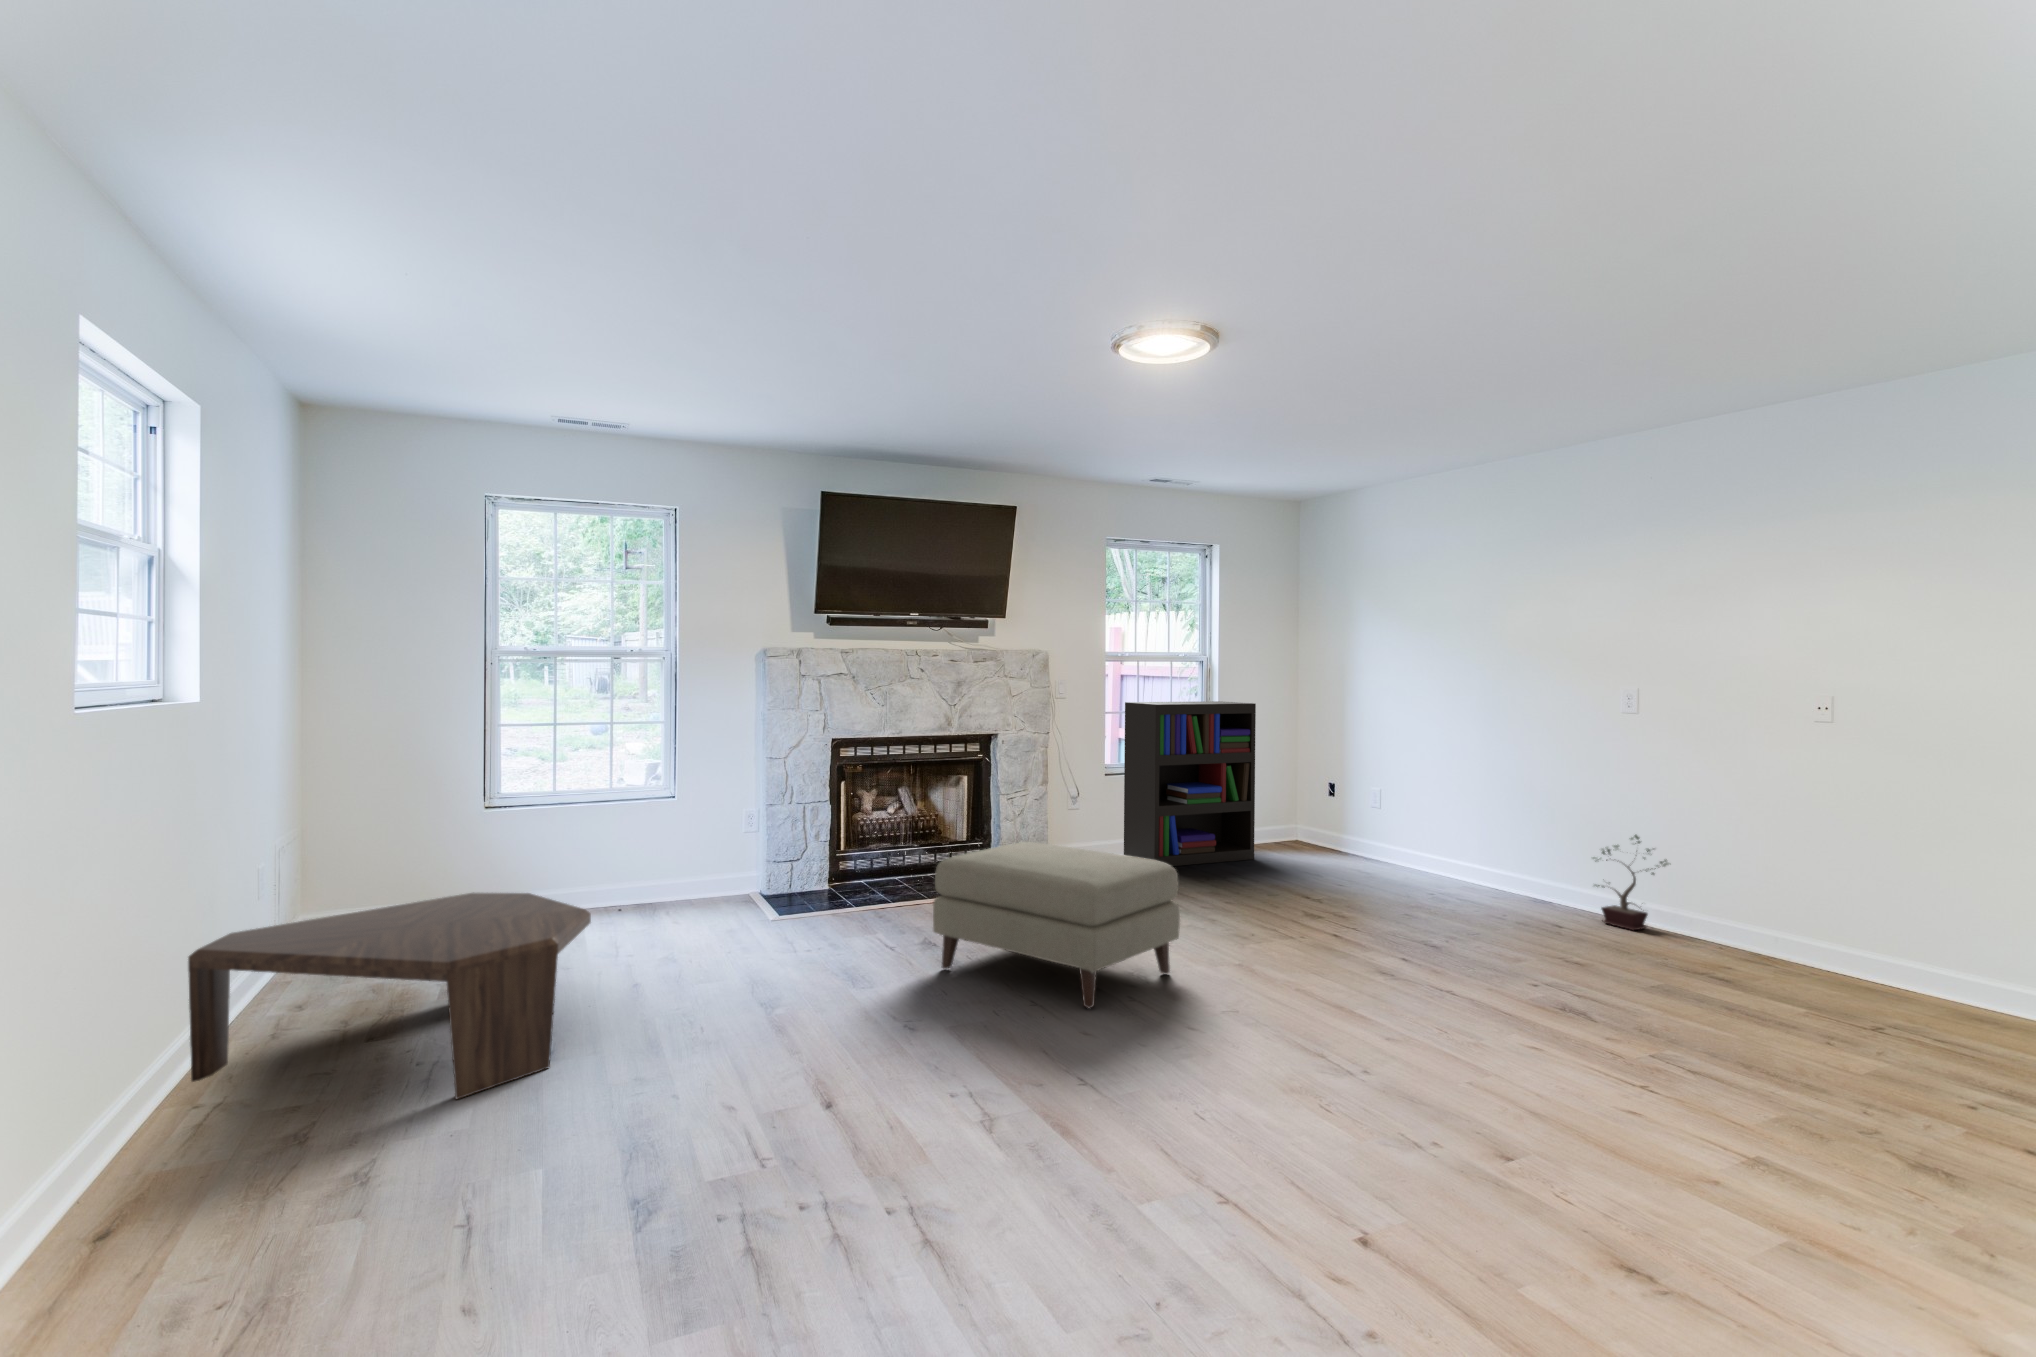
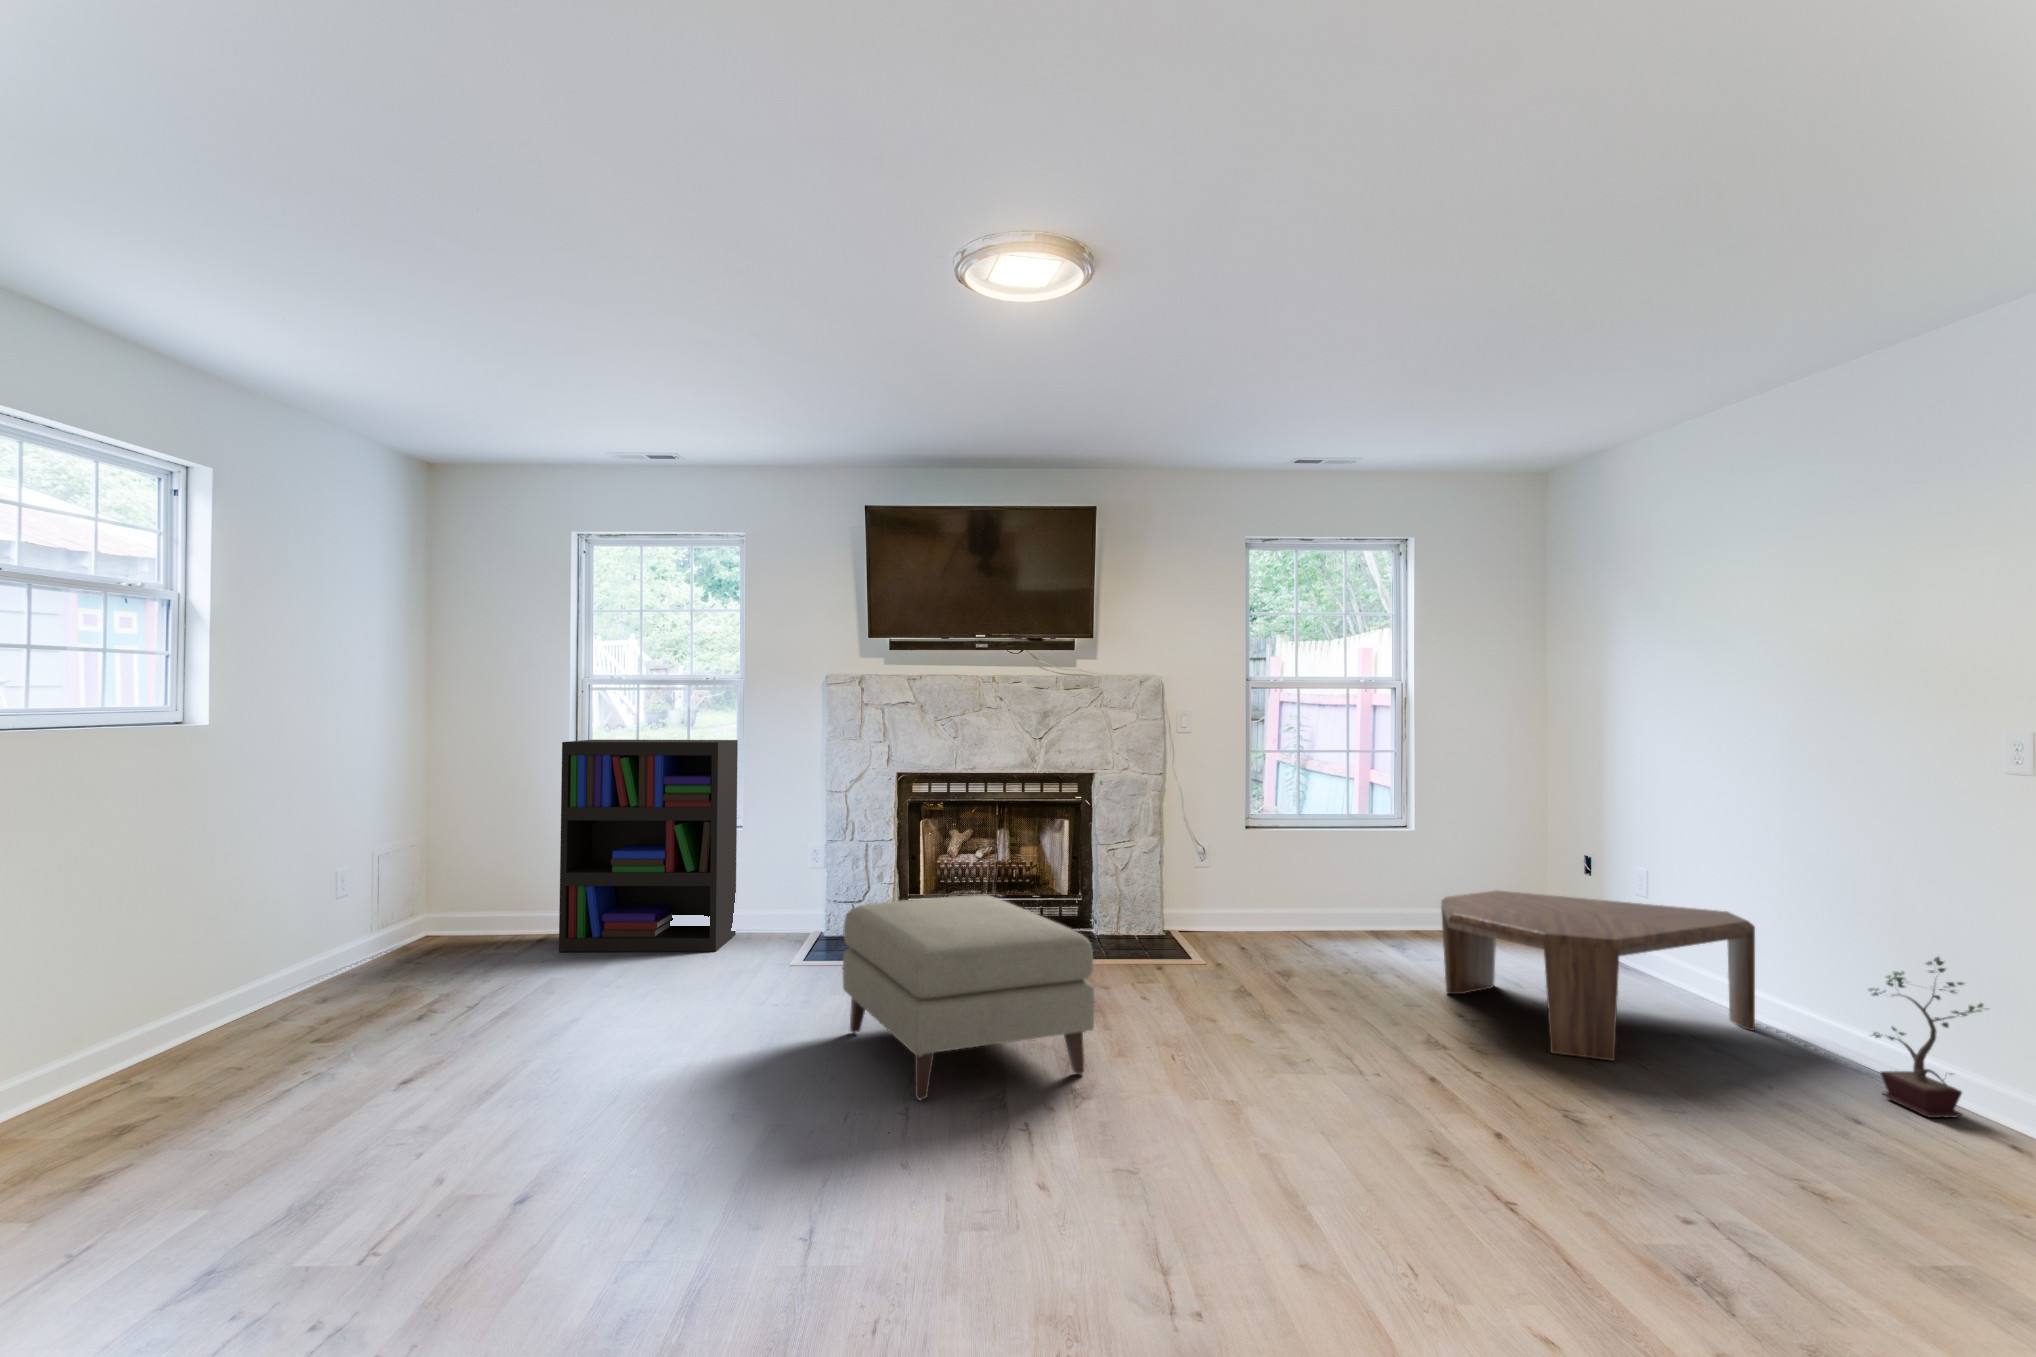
bookshelf: present [1124,701,1256,866] -> present [559,740,738,952]
coffee table: present [188,893,591,1099] -> present [1441,891,1755,1061]

